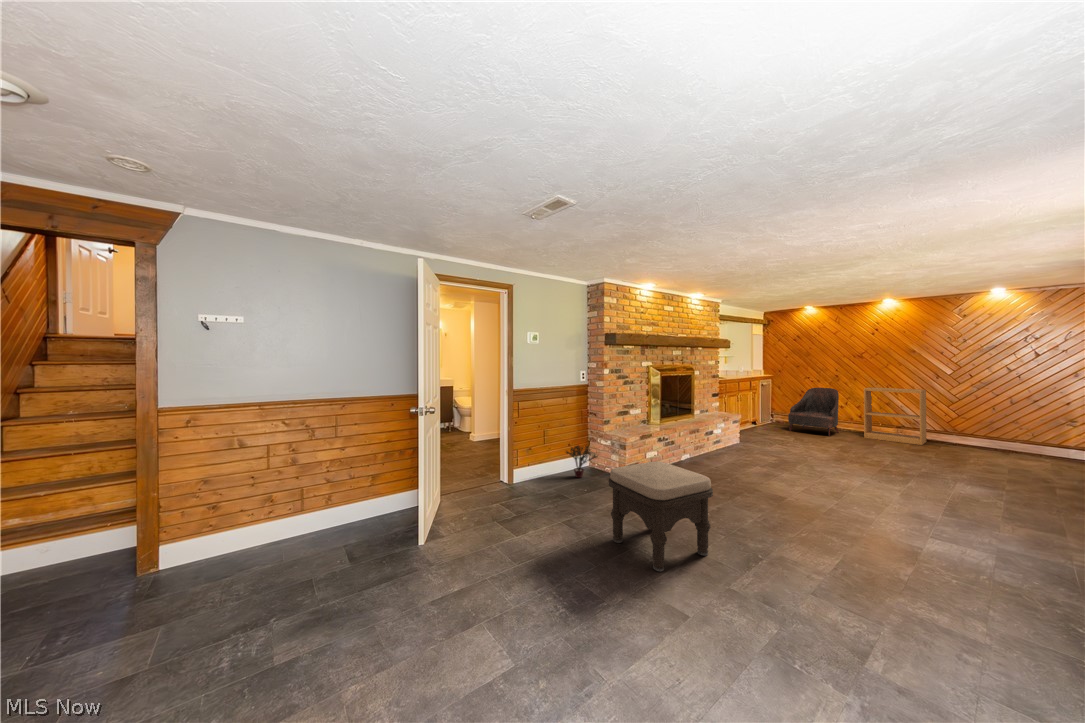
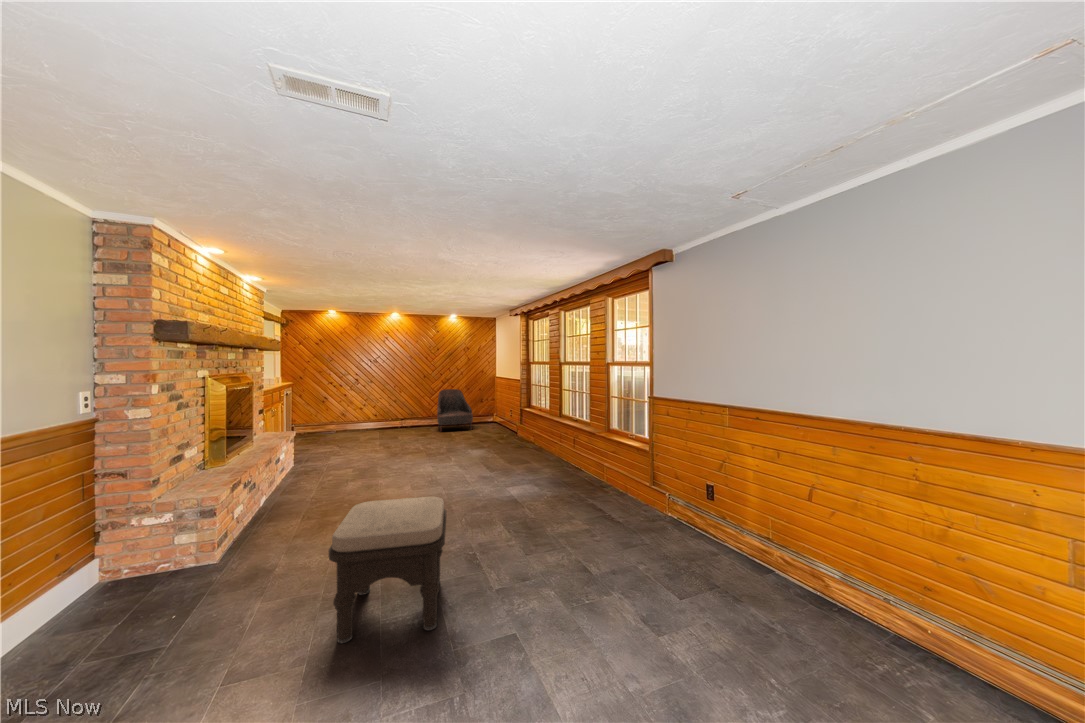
armchair: present [788,388,839,436] -> present [437,389,473,431]
bookshelf: present [864,388,926,445] -> none [382,388,419,433]
potted plant: present [566,446,598,478] -> none [56,537,160,614]

